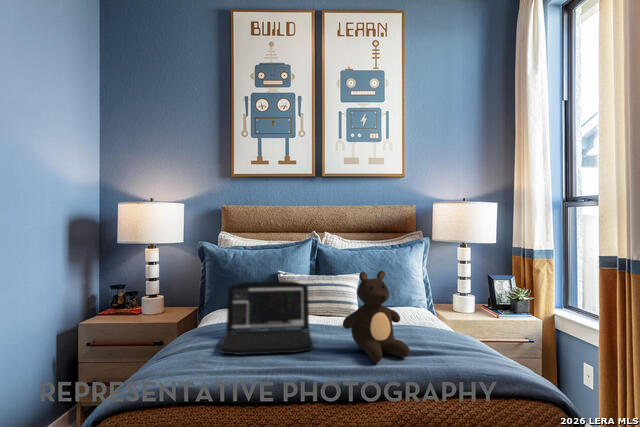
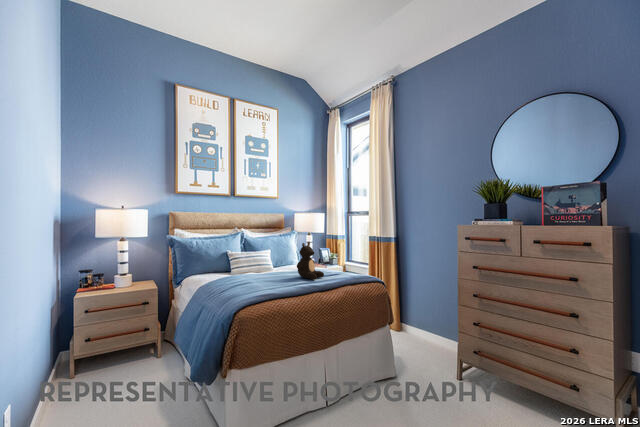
laptop: present [219,281,313,355] -> none [230,251,284,287]

